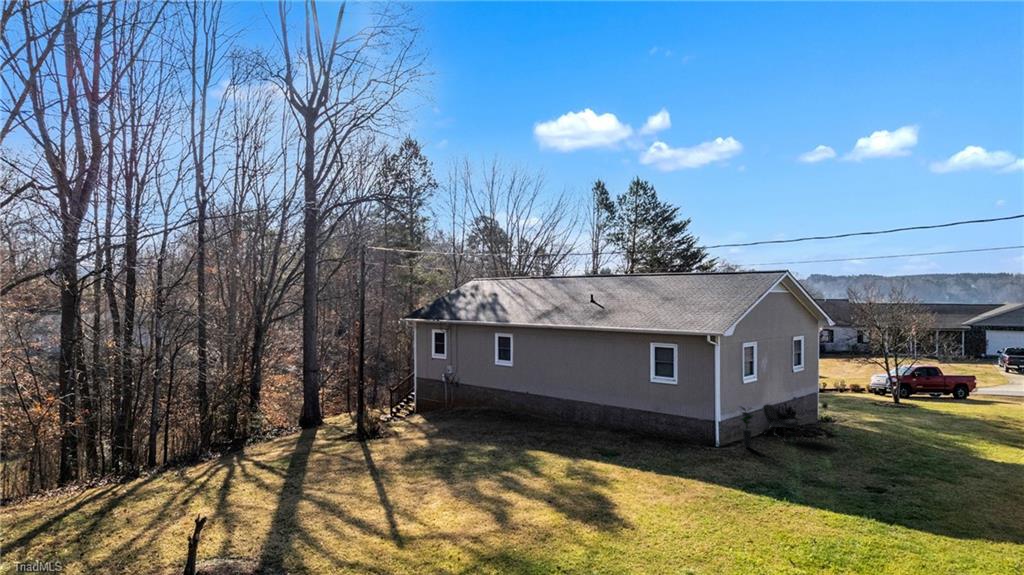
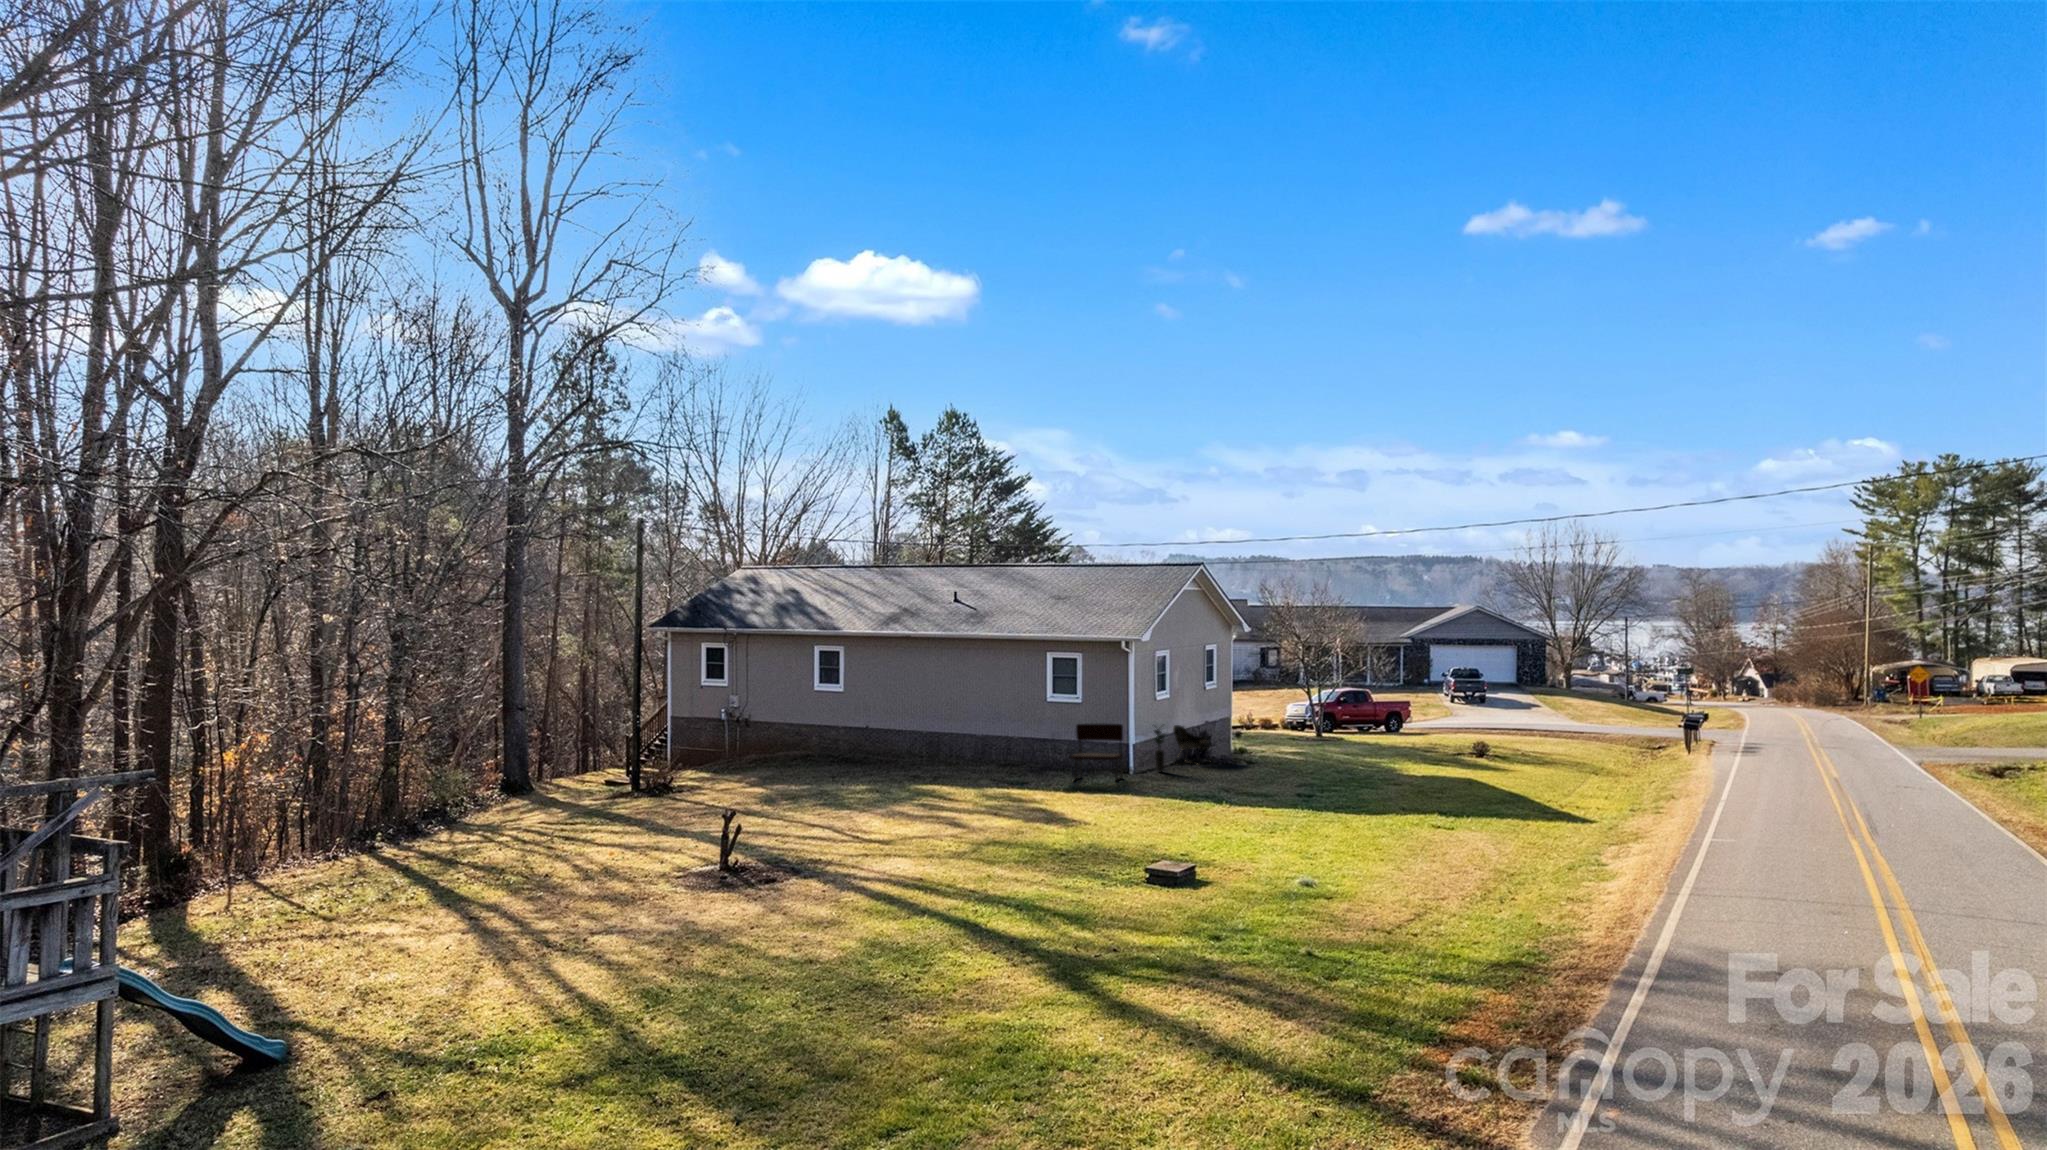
bench: none [663,403,711,457] -> present [1070,723,1123,781]

